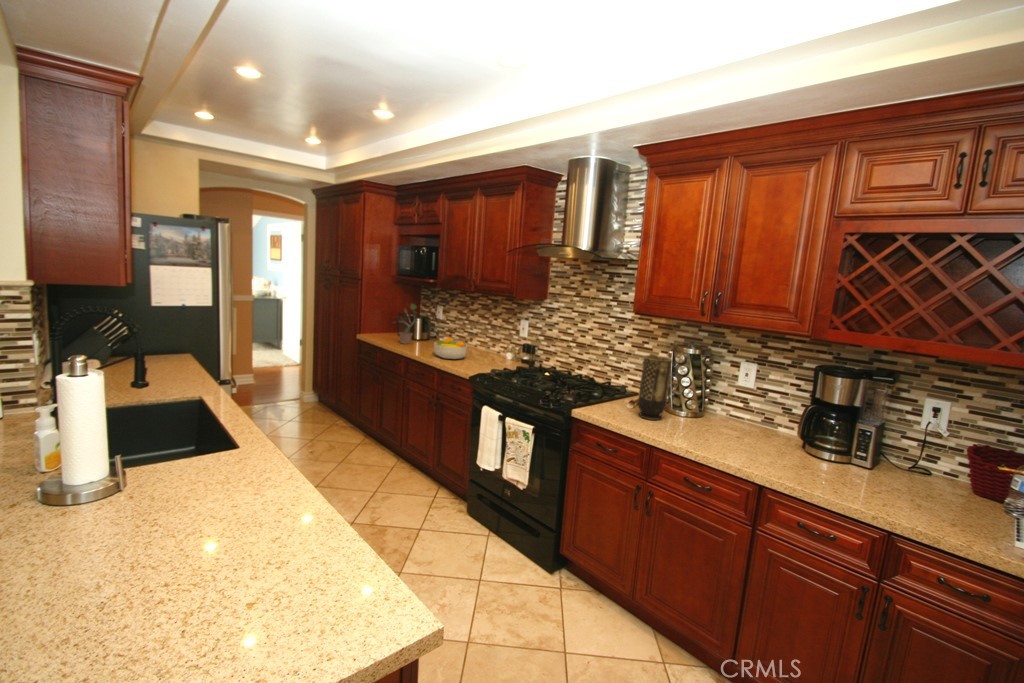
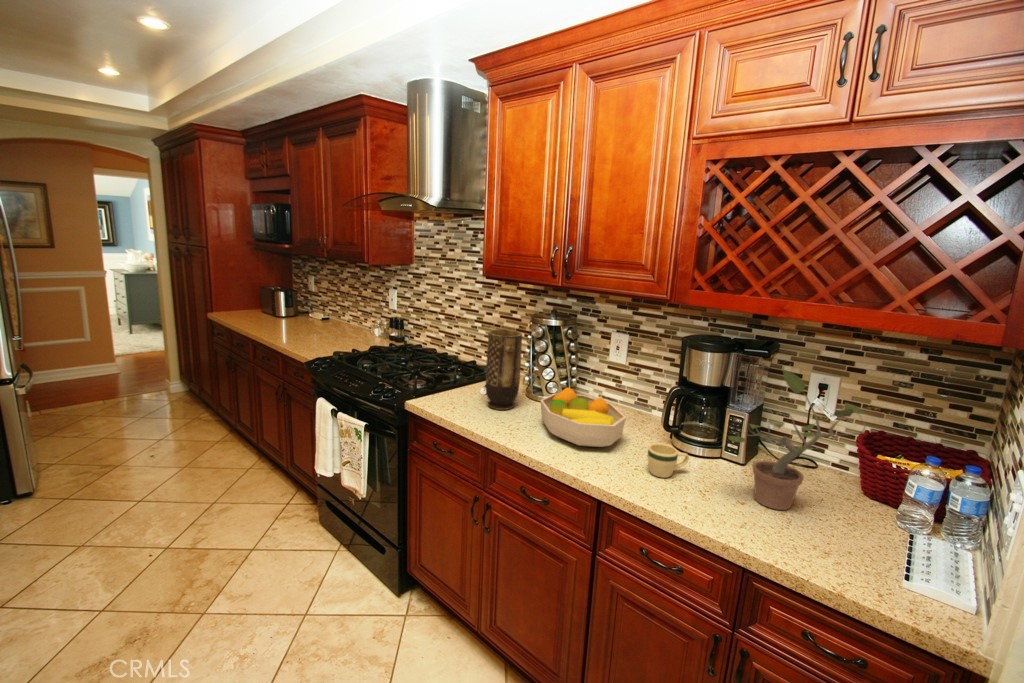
potted plant: present [399,304,427,344] -> present [728,369,865,510]
fruit bowl: present [434,337,467,359] -> present [541,388,626,447]
mug: none [793,447,827,472] -> present [648,444,689,478]

